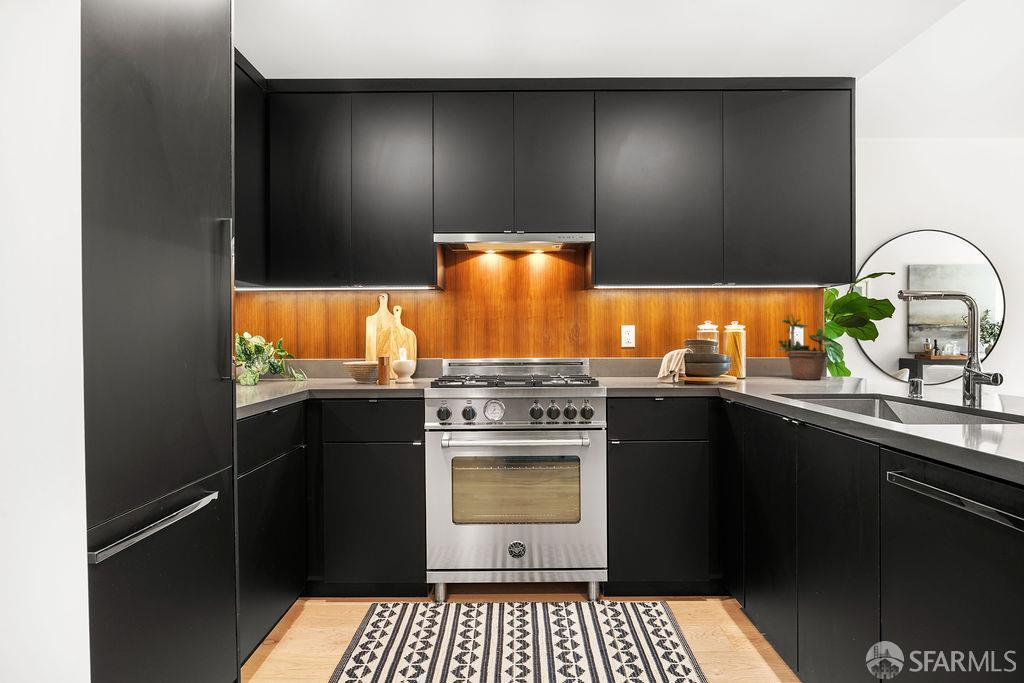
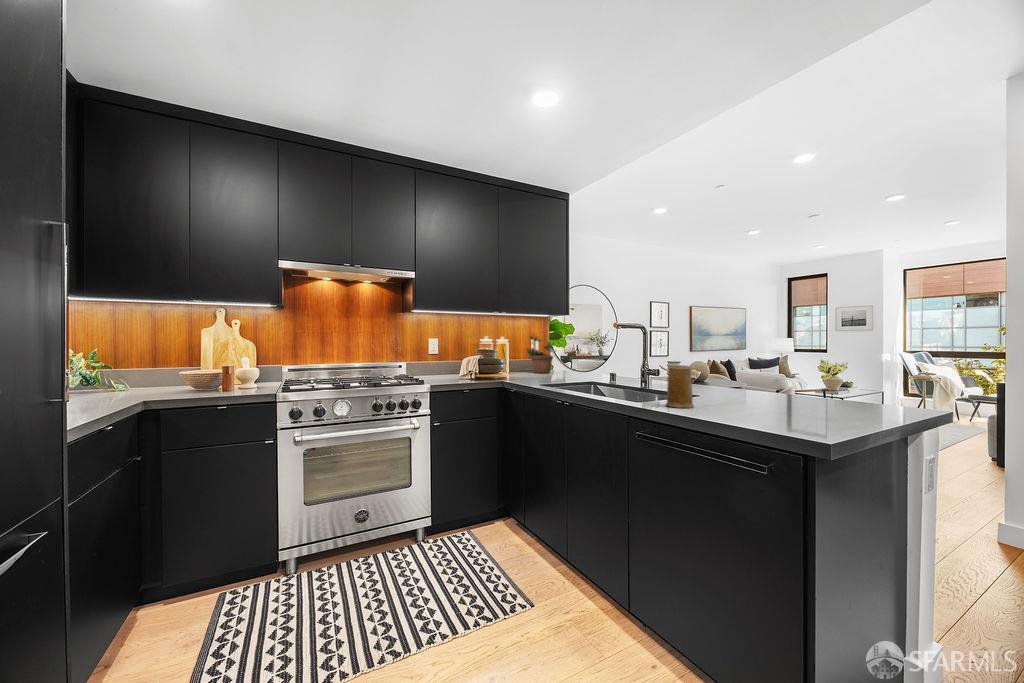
mug: none [929,362,985,436] -> present [666,365,694,408]

